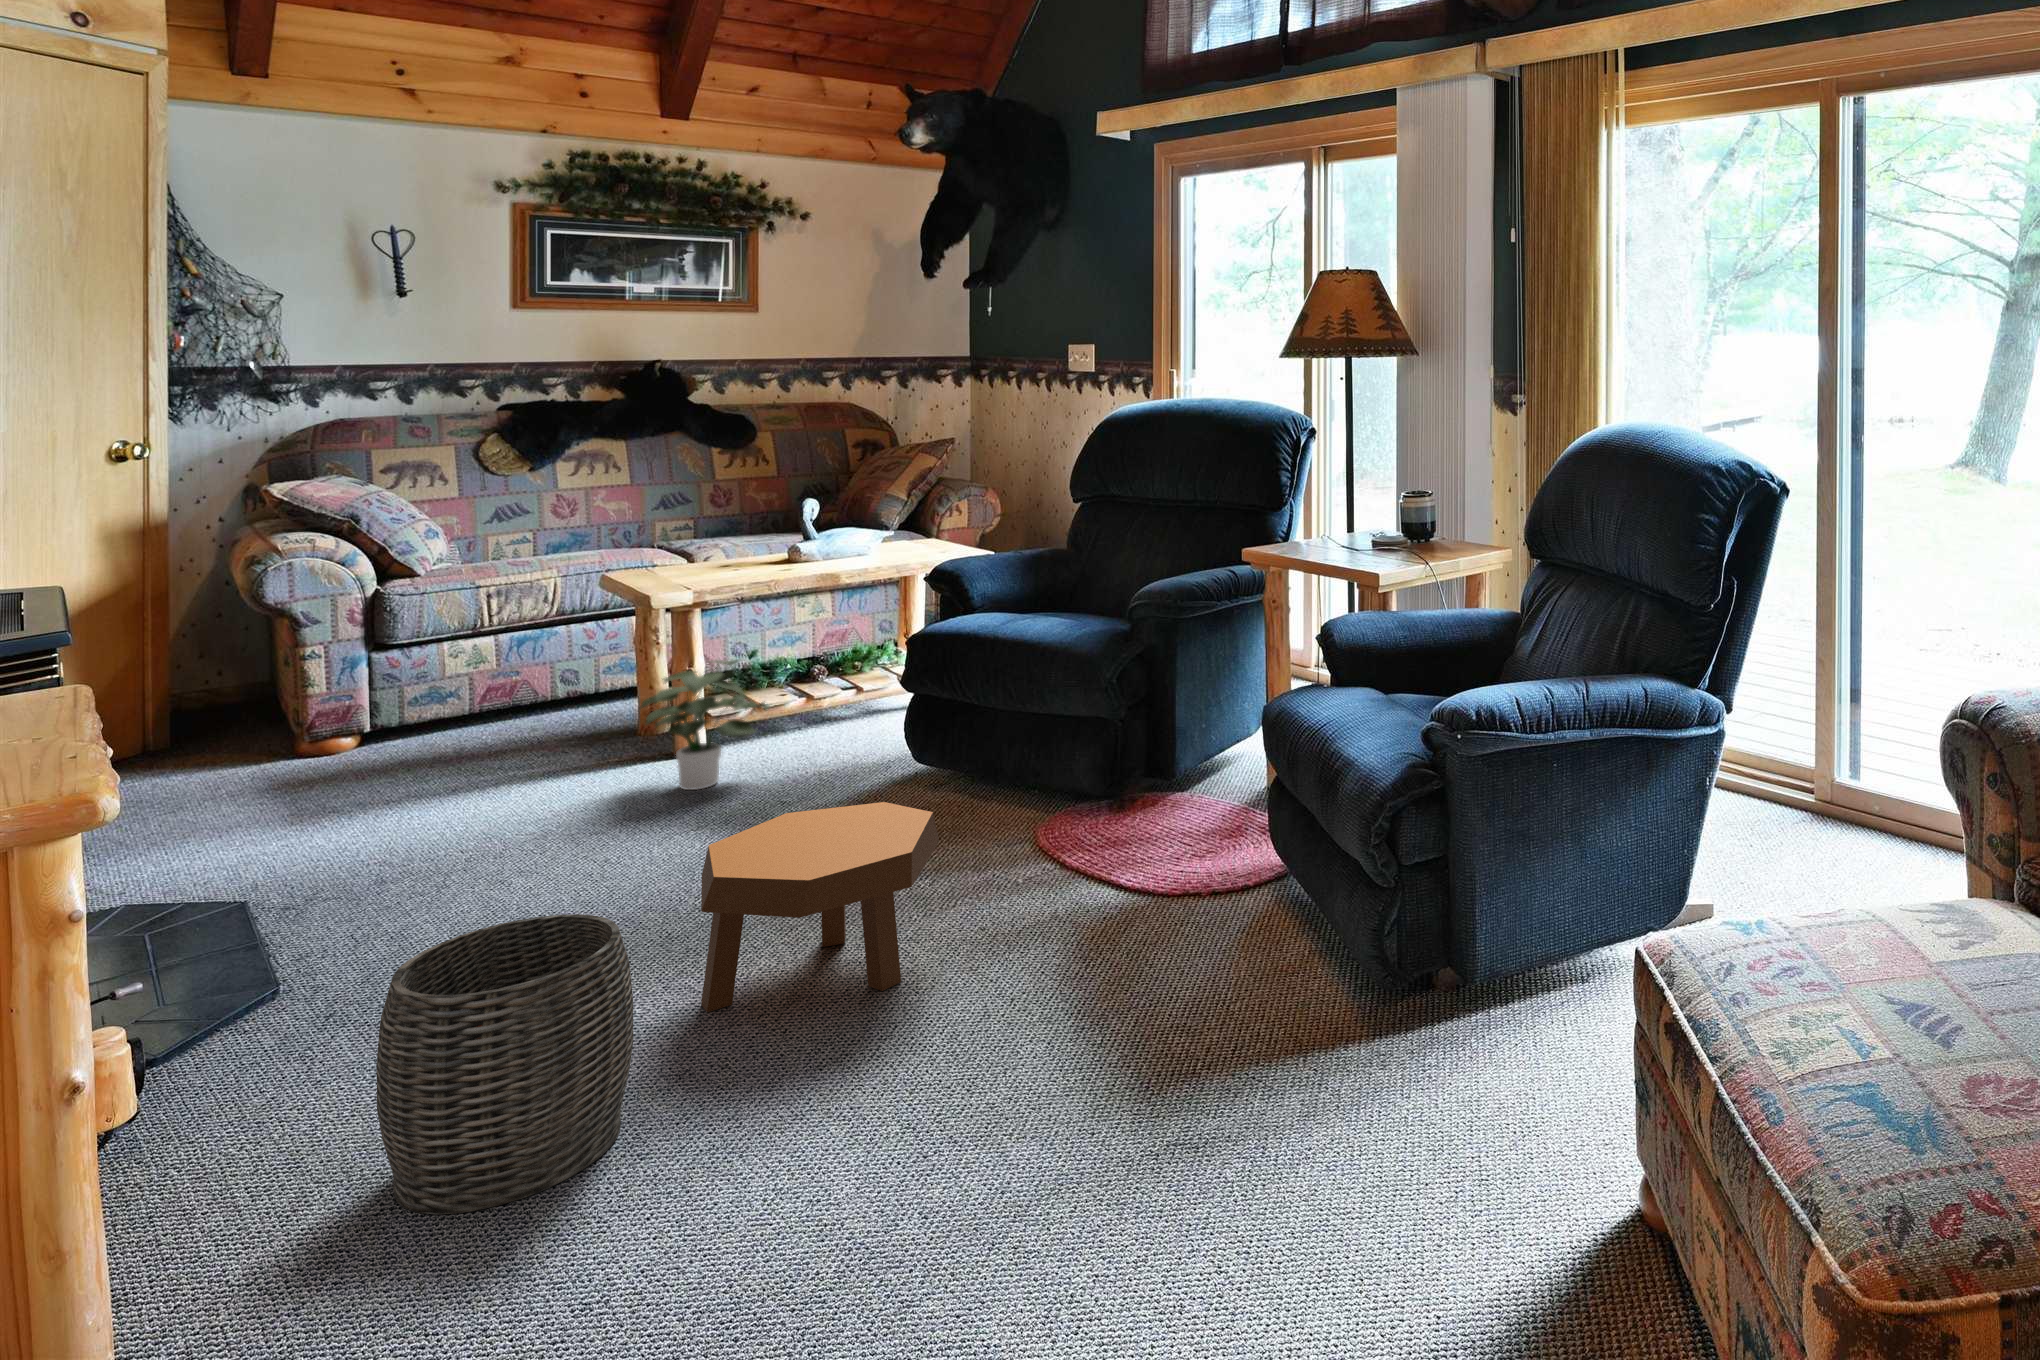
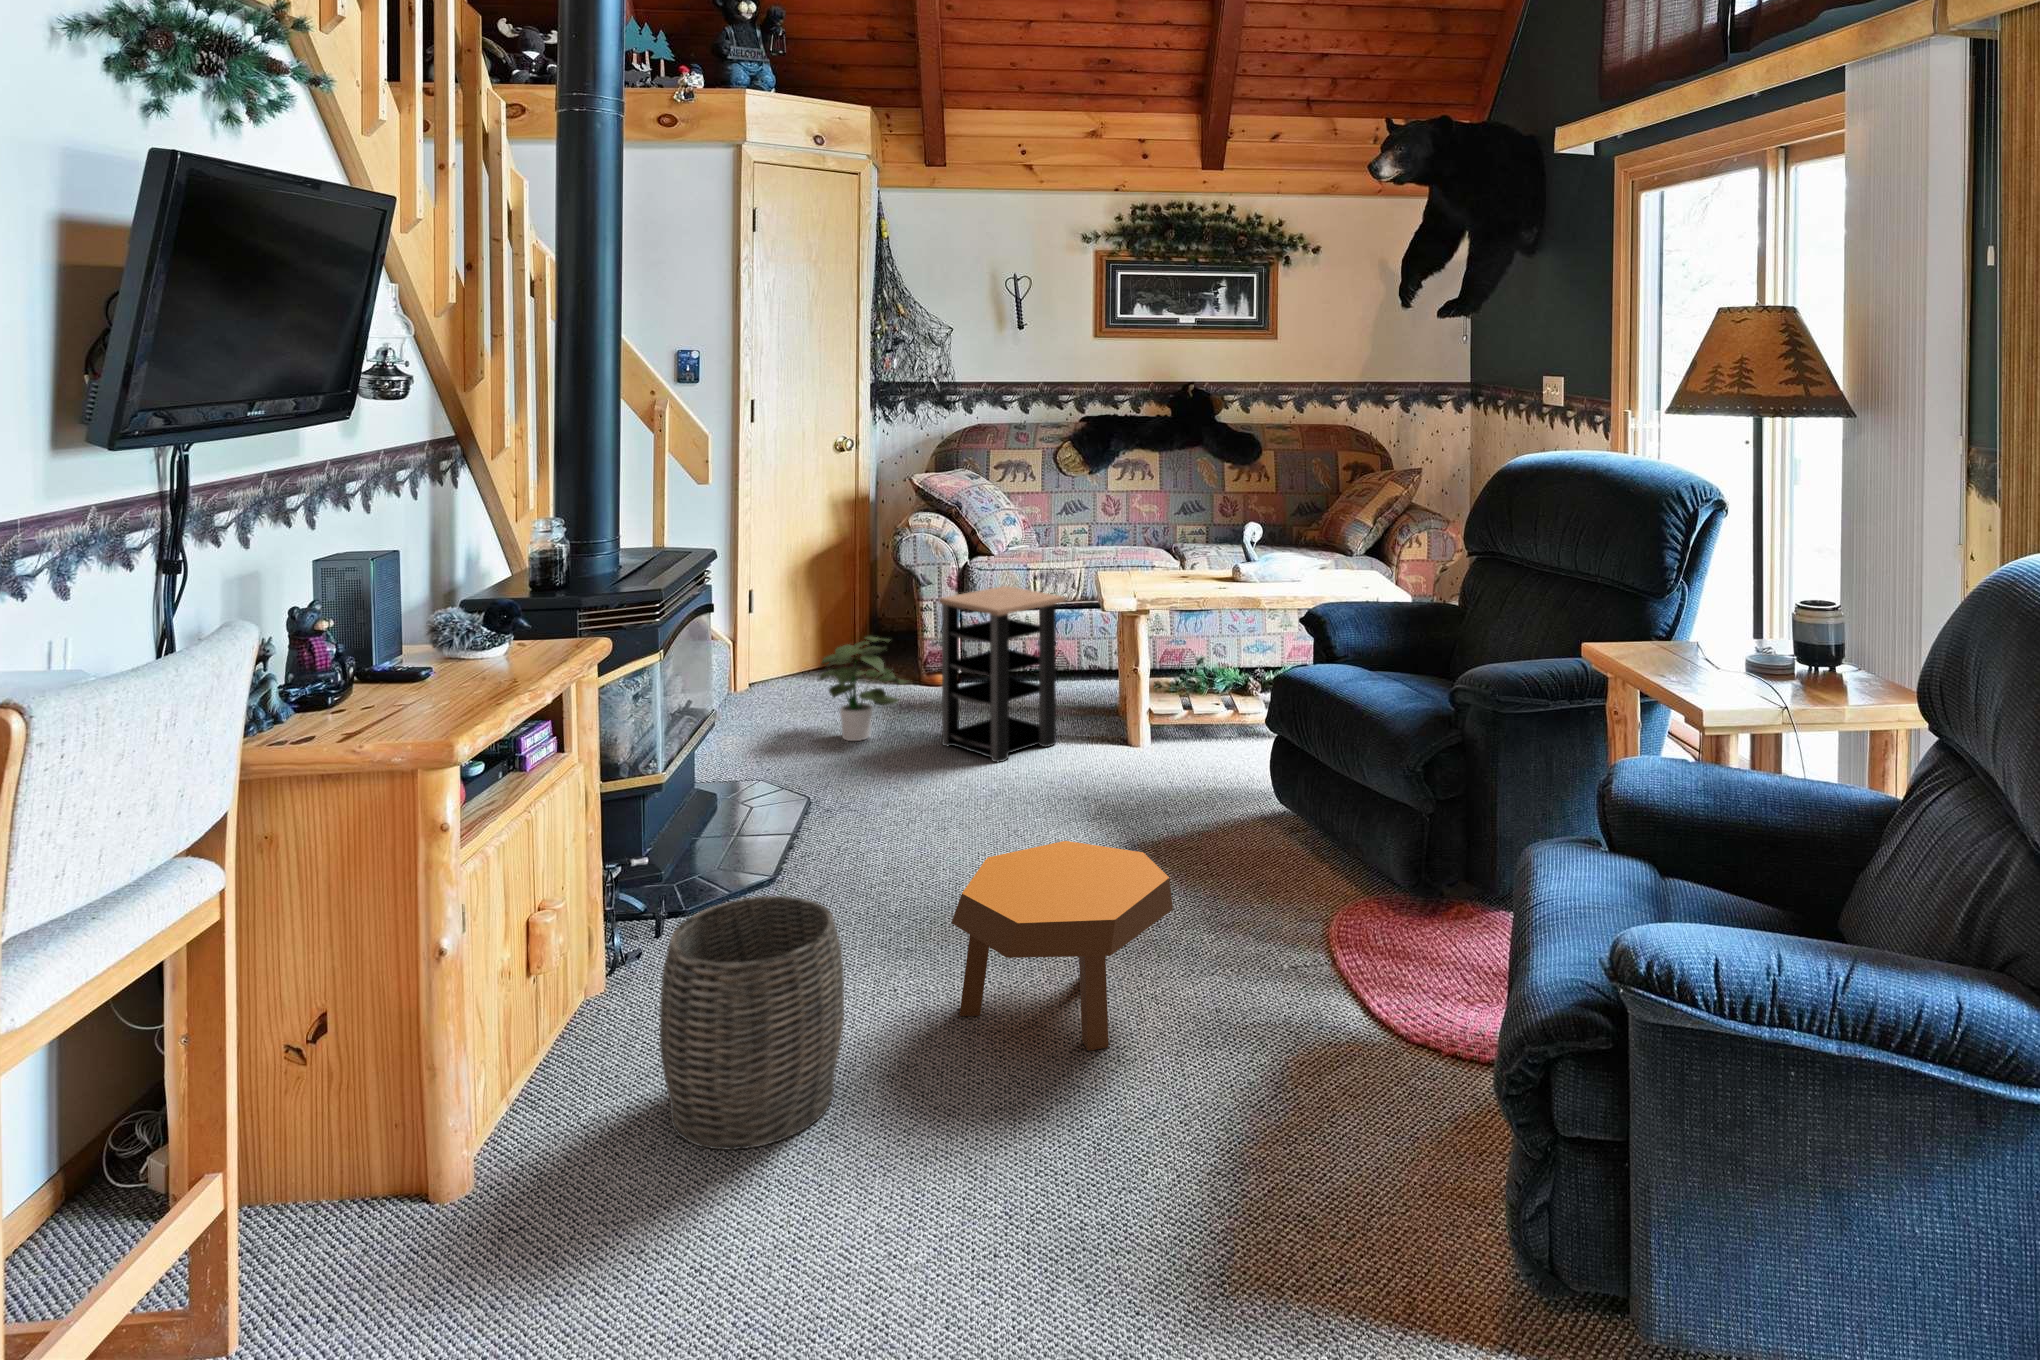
side table: none [411,600,600,806] -> present [939,586,1065,762]
potted plant: present [641,660,769,790] -> present [819,636,908,741]

